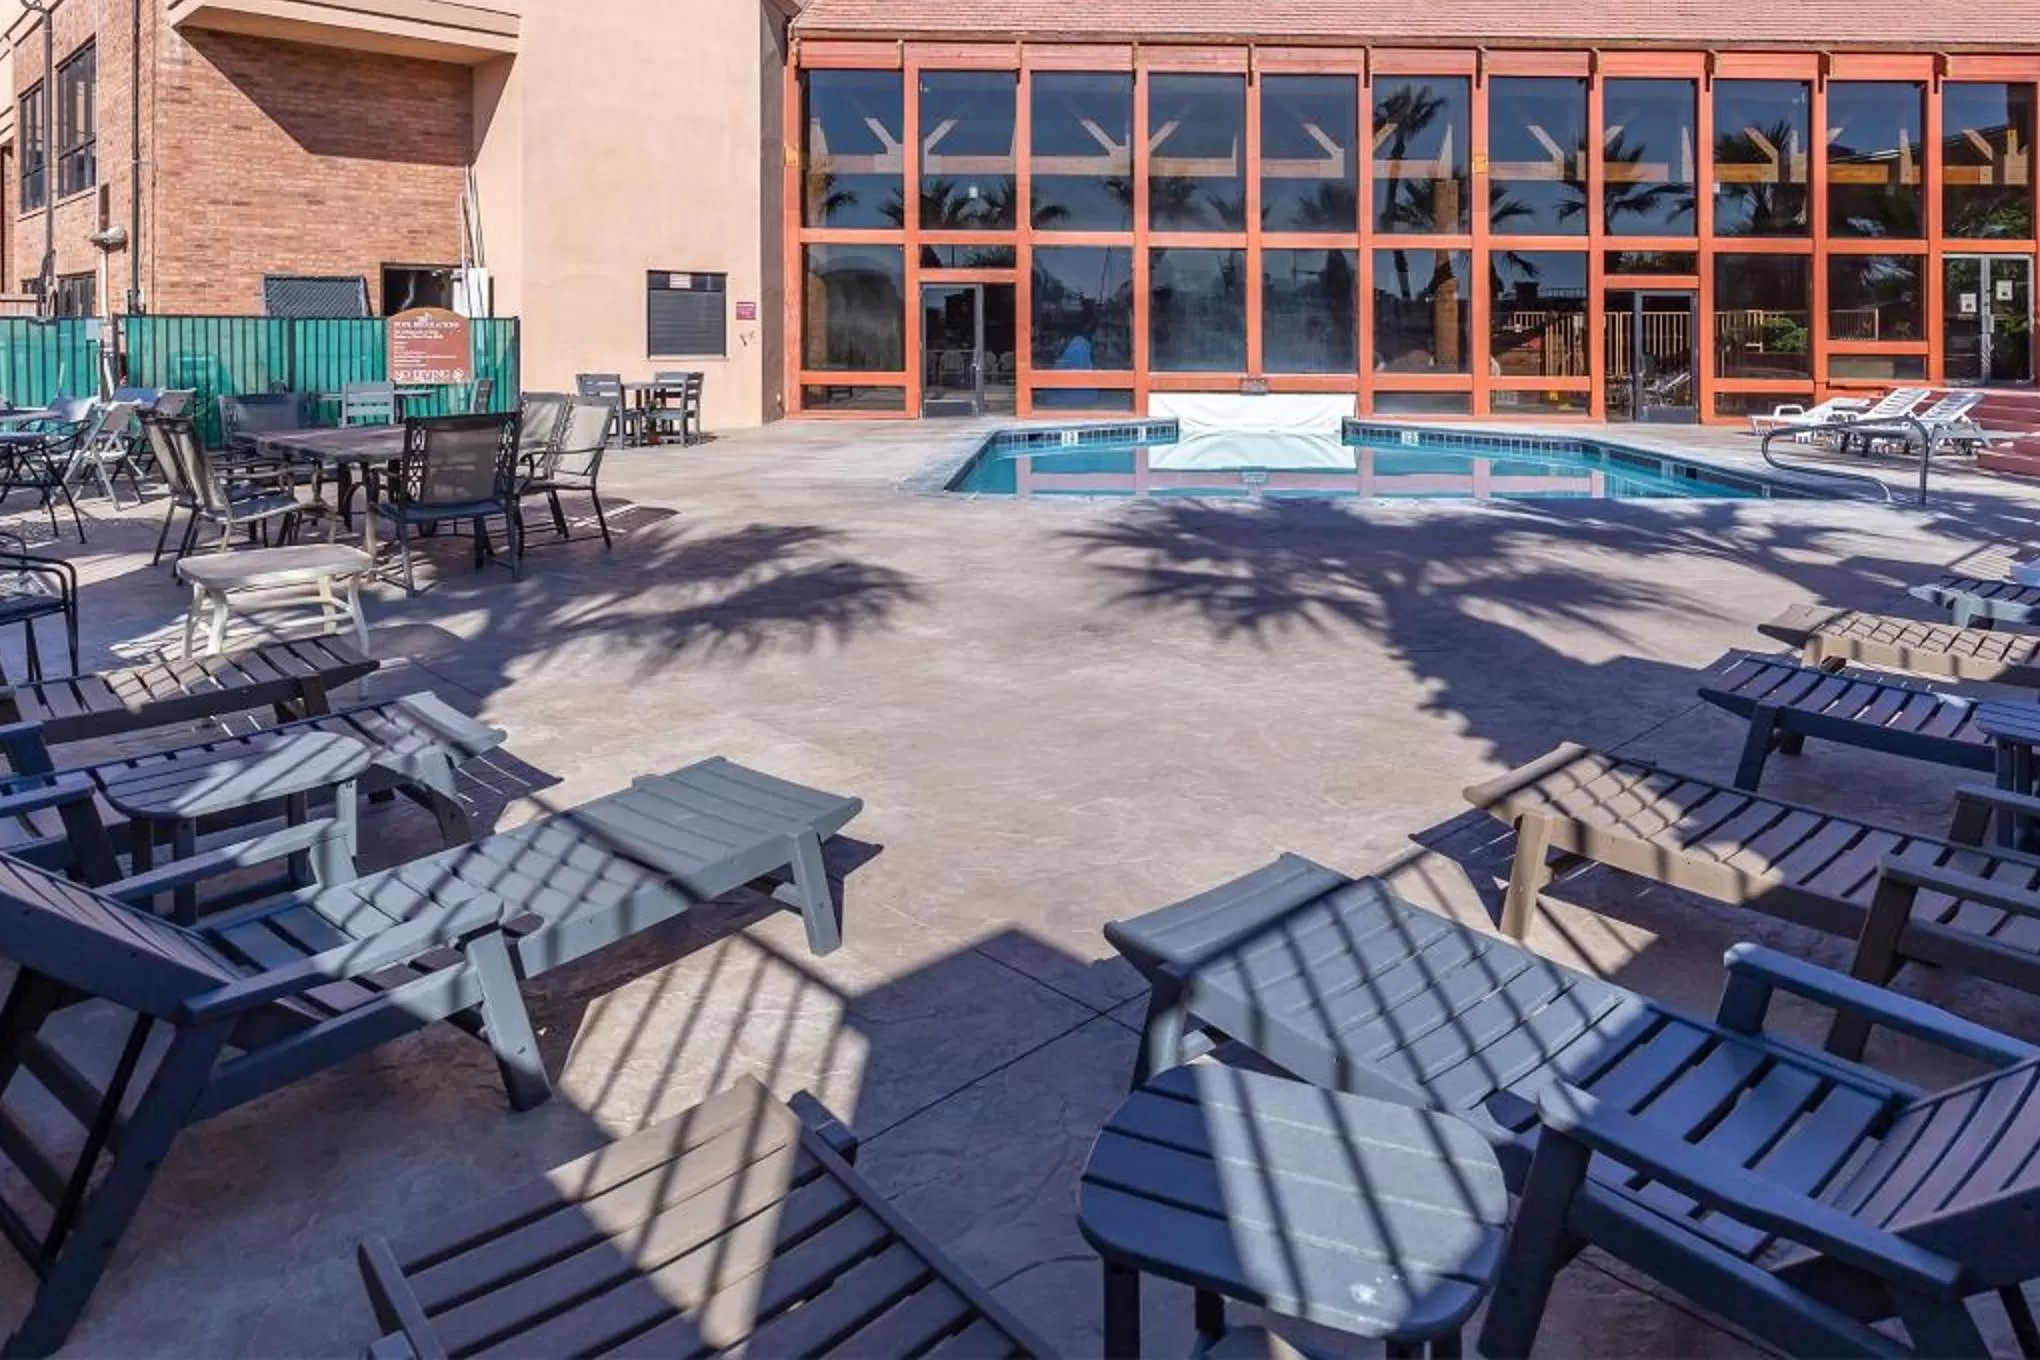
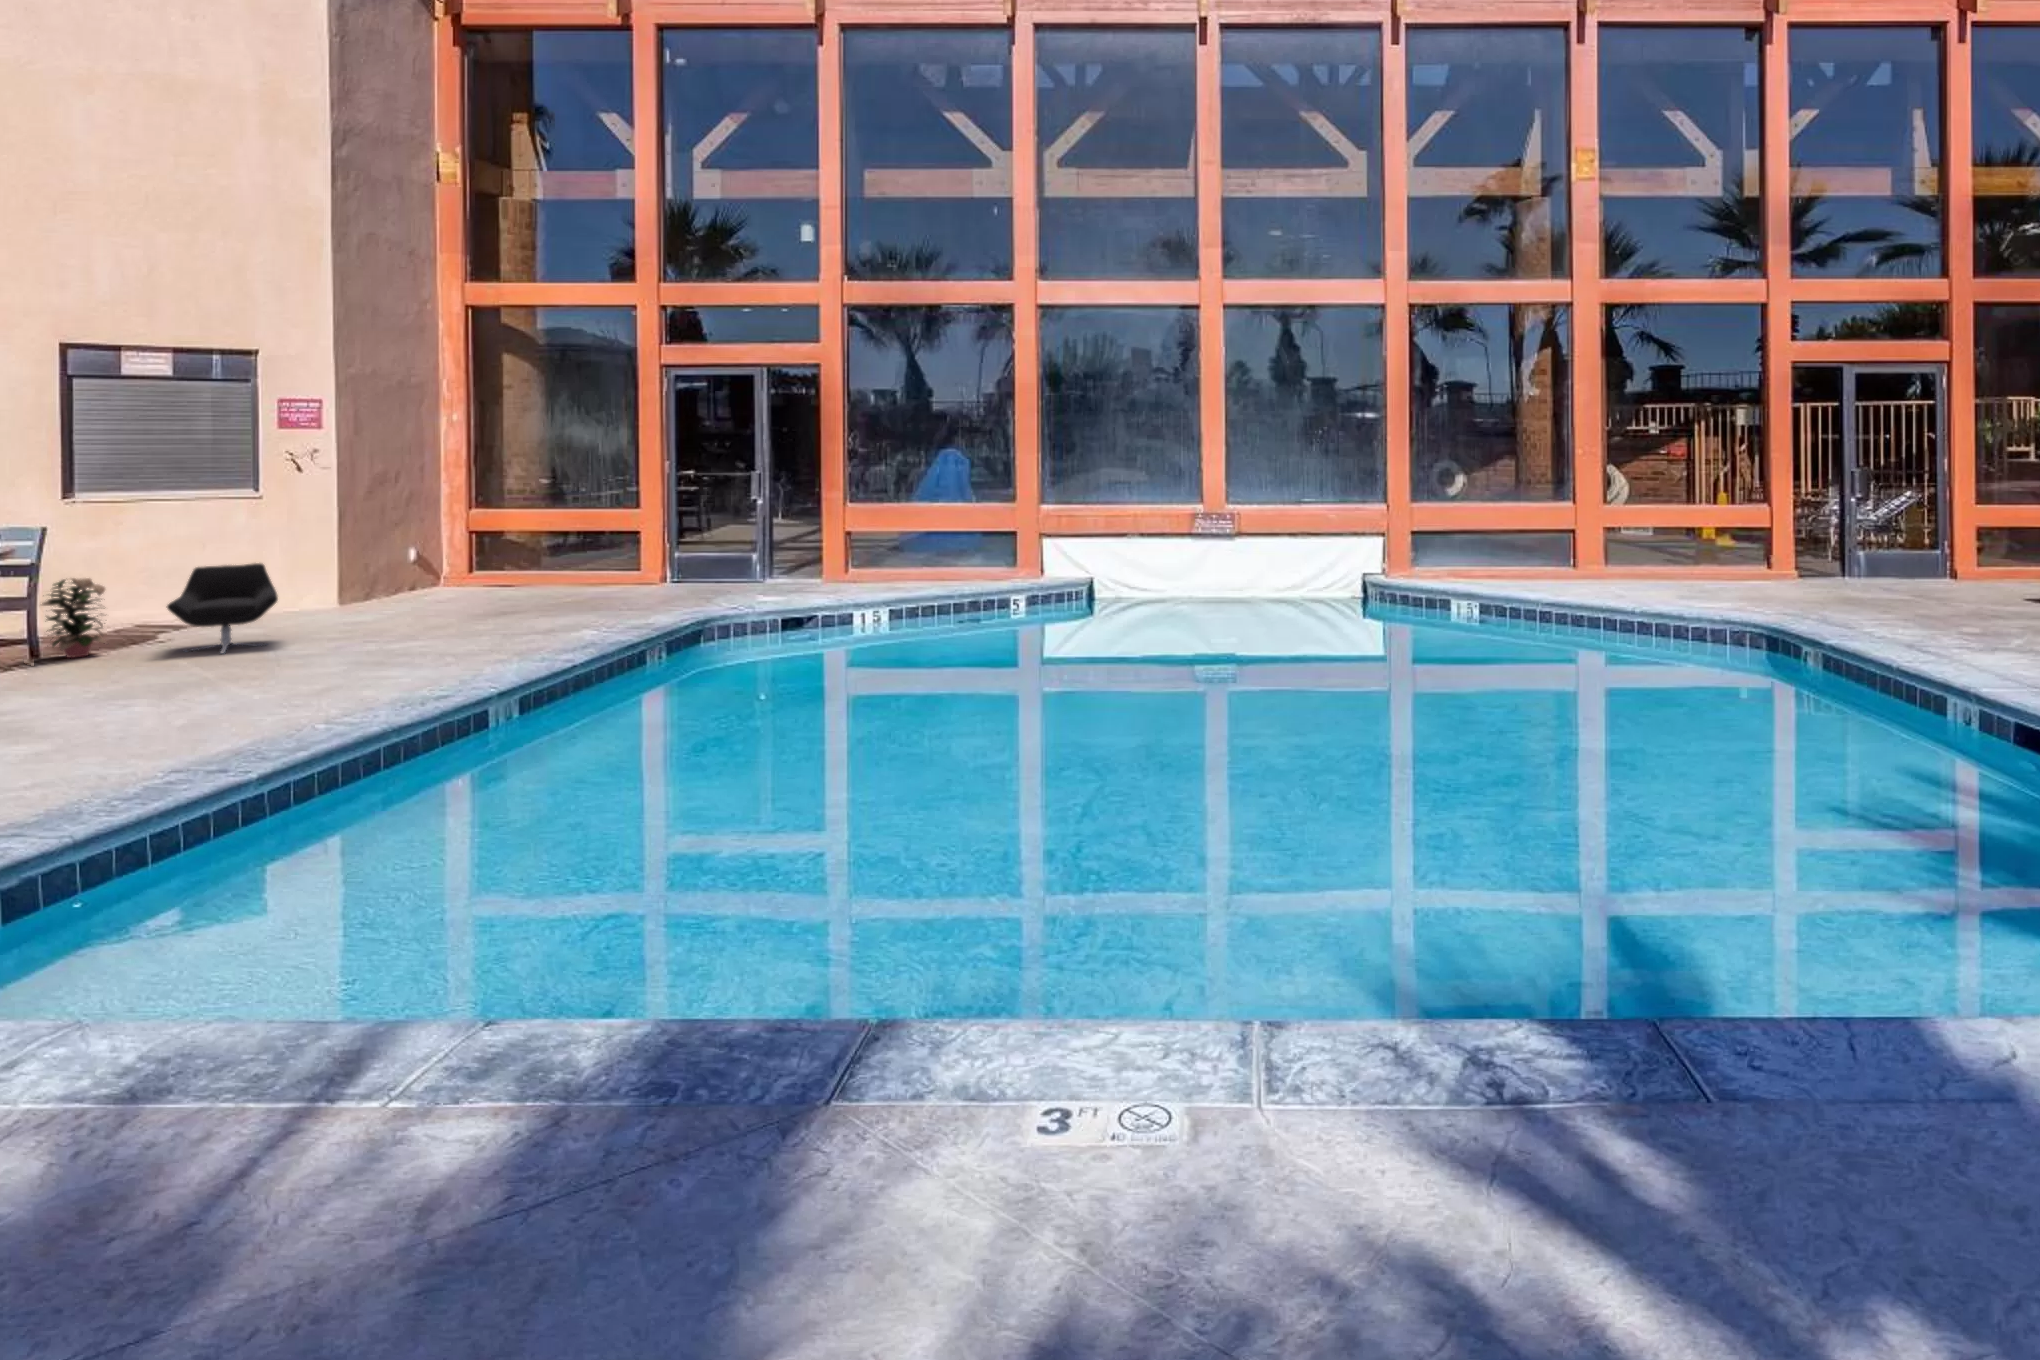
lounge chair: none [696,396,755,443] -> present [167,563,278,654]

